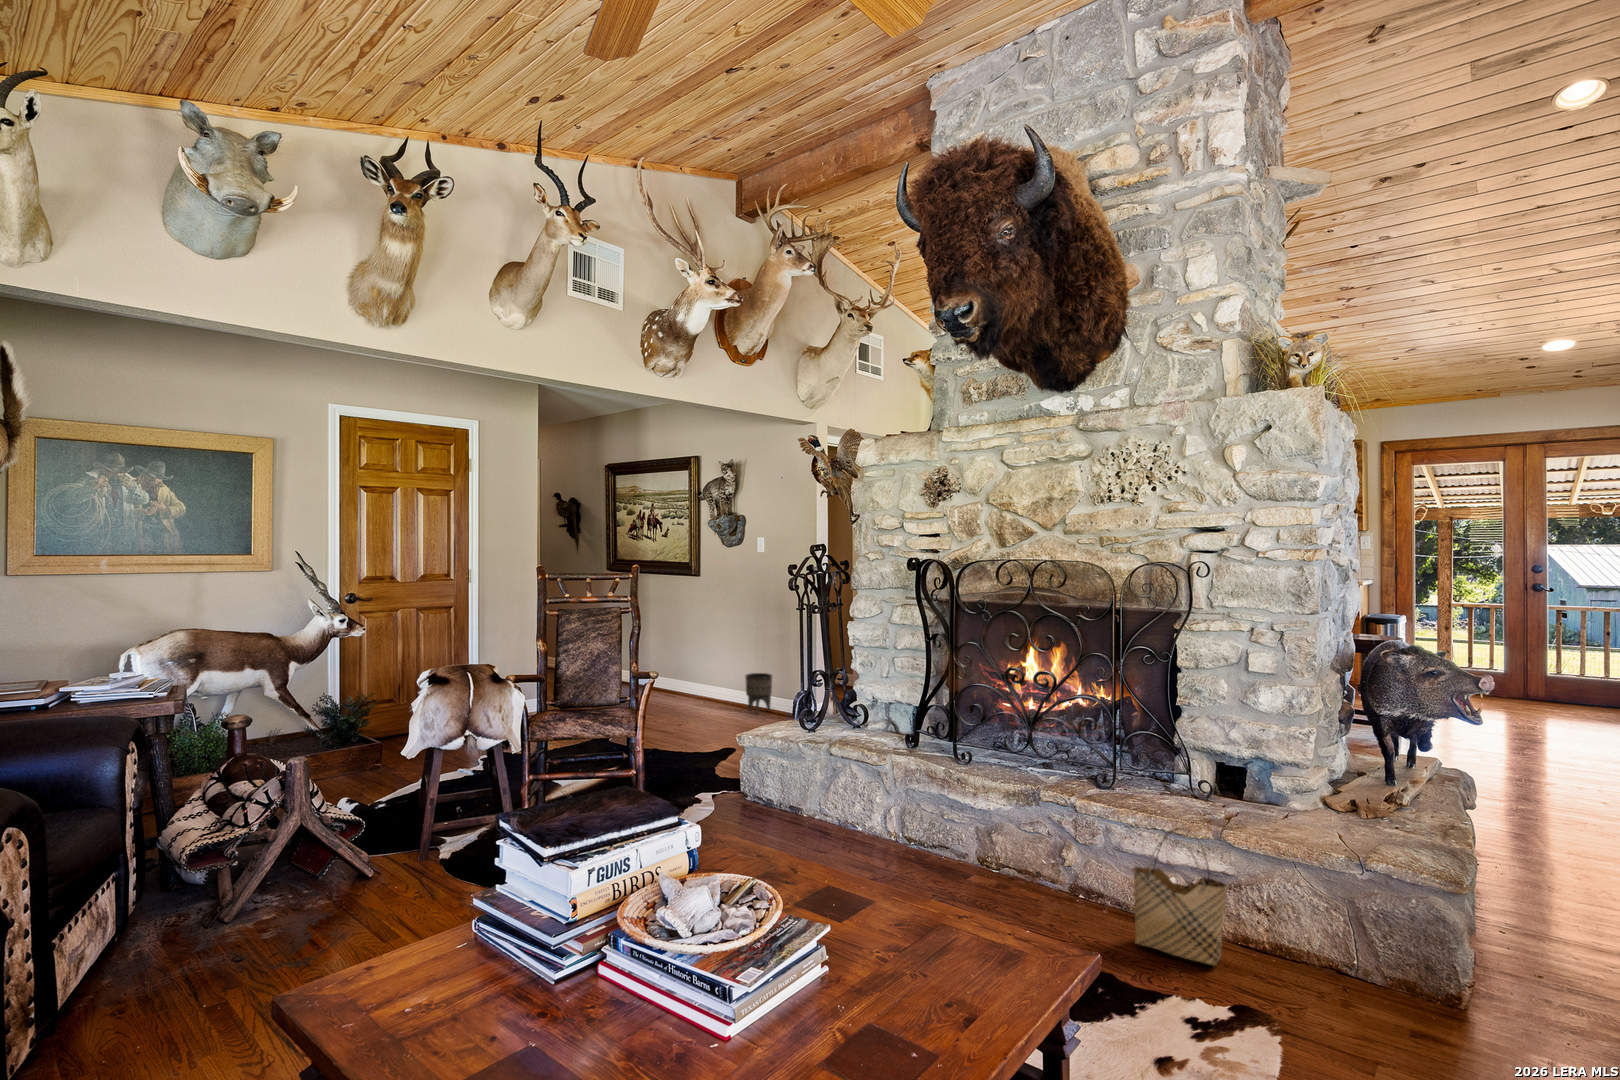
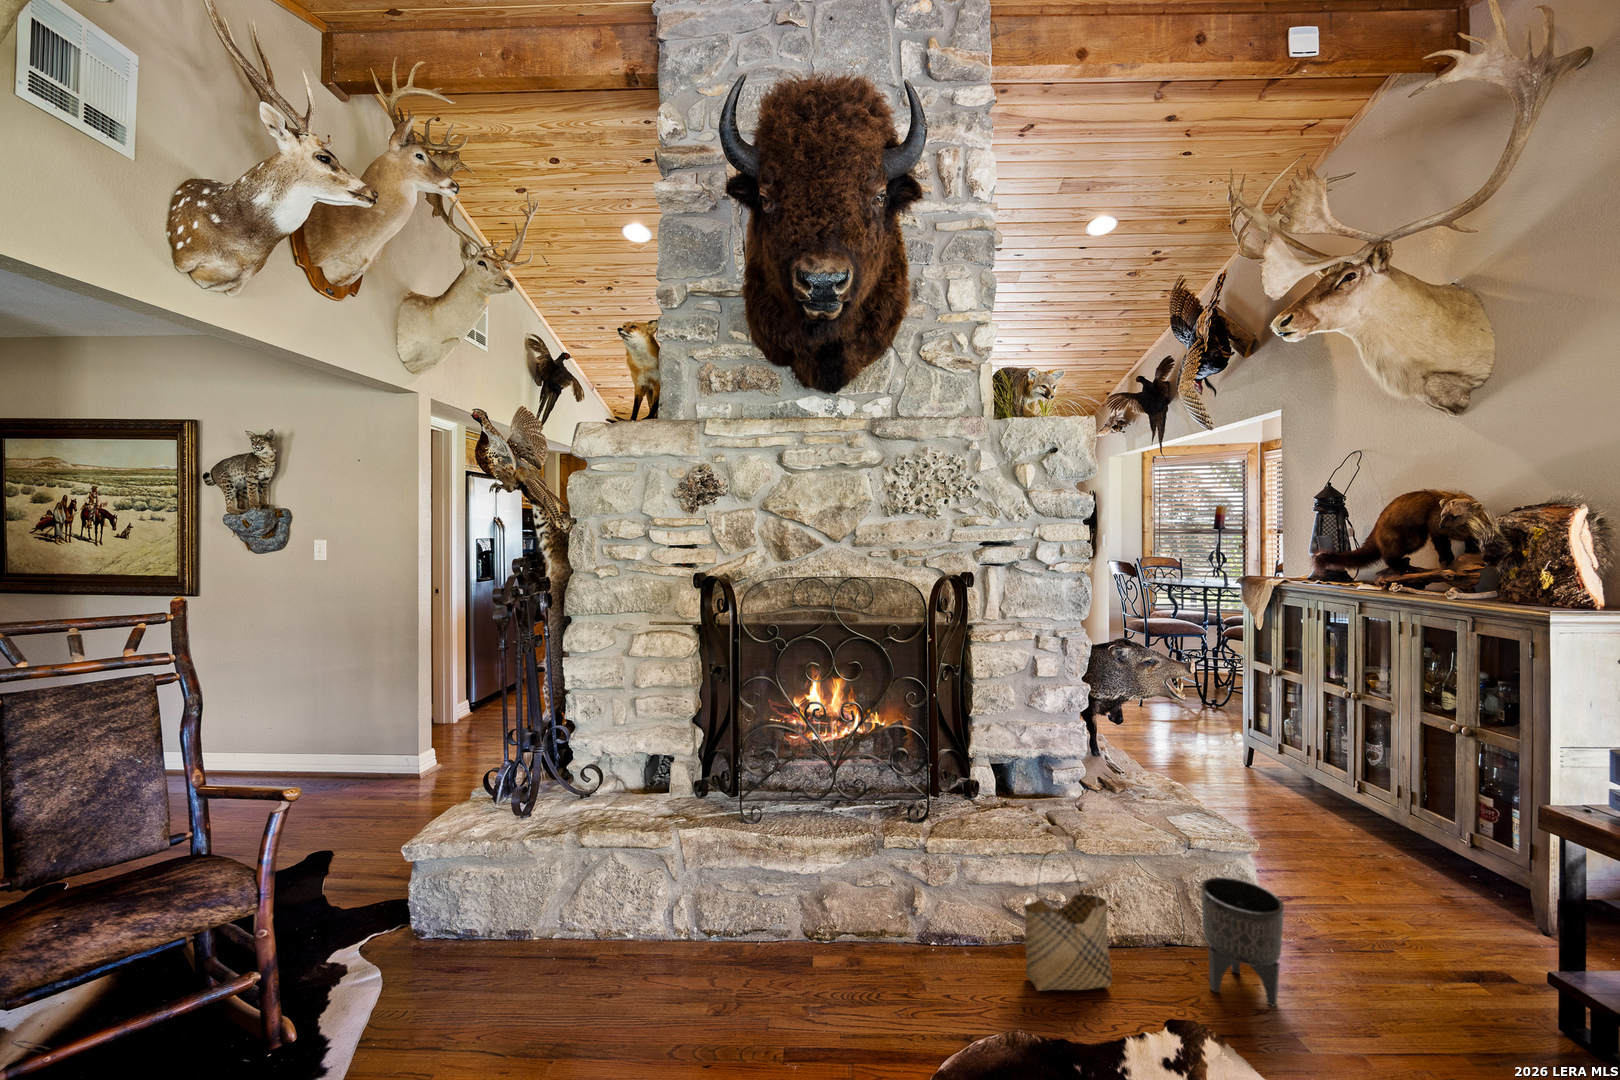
planter: present [745,673,773,714] -> present [1201,877,1284,1007]

